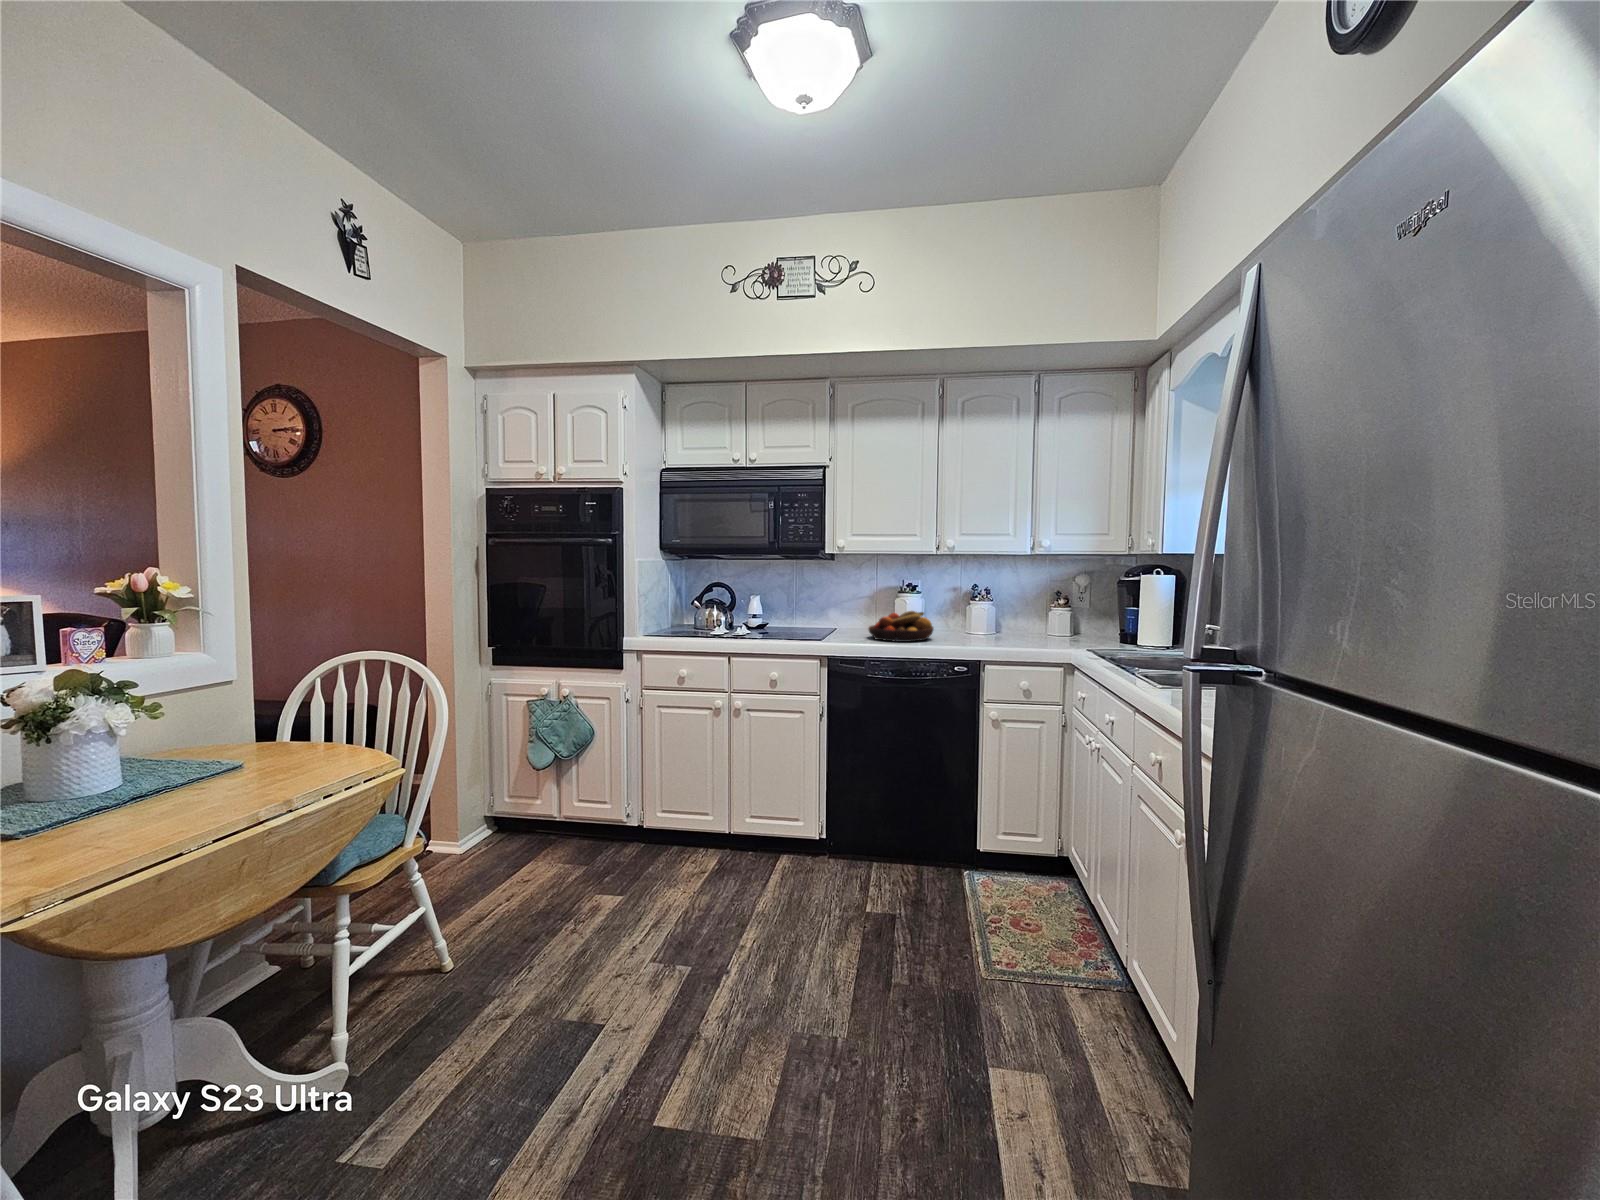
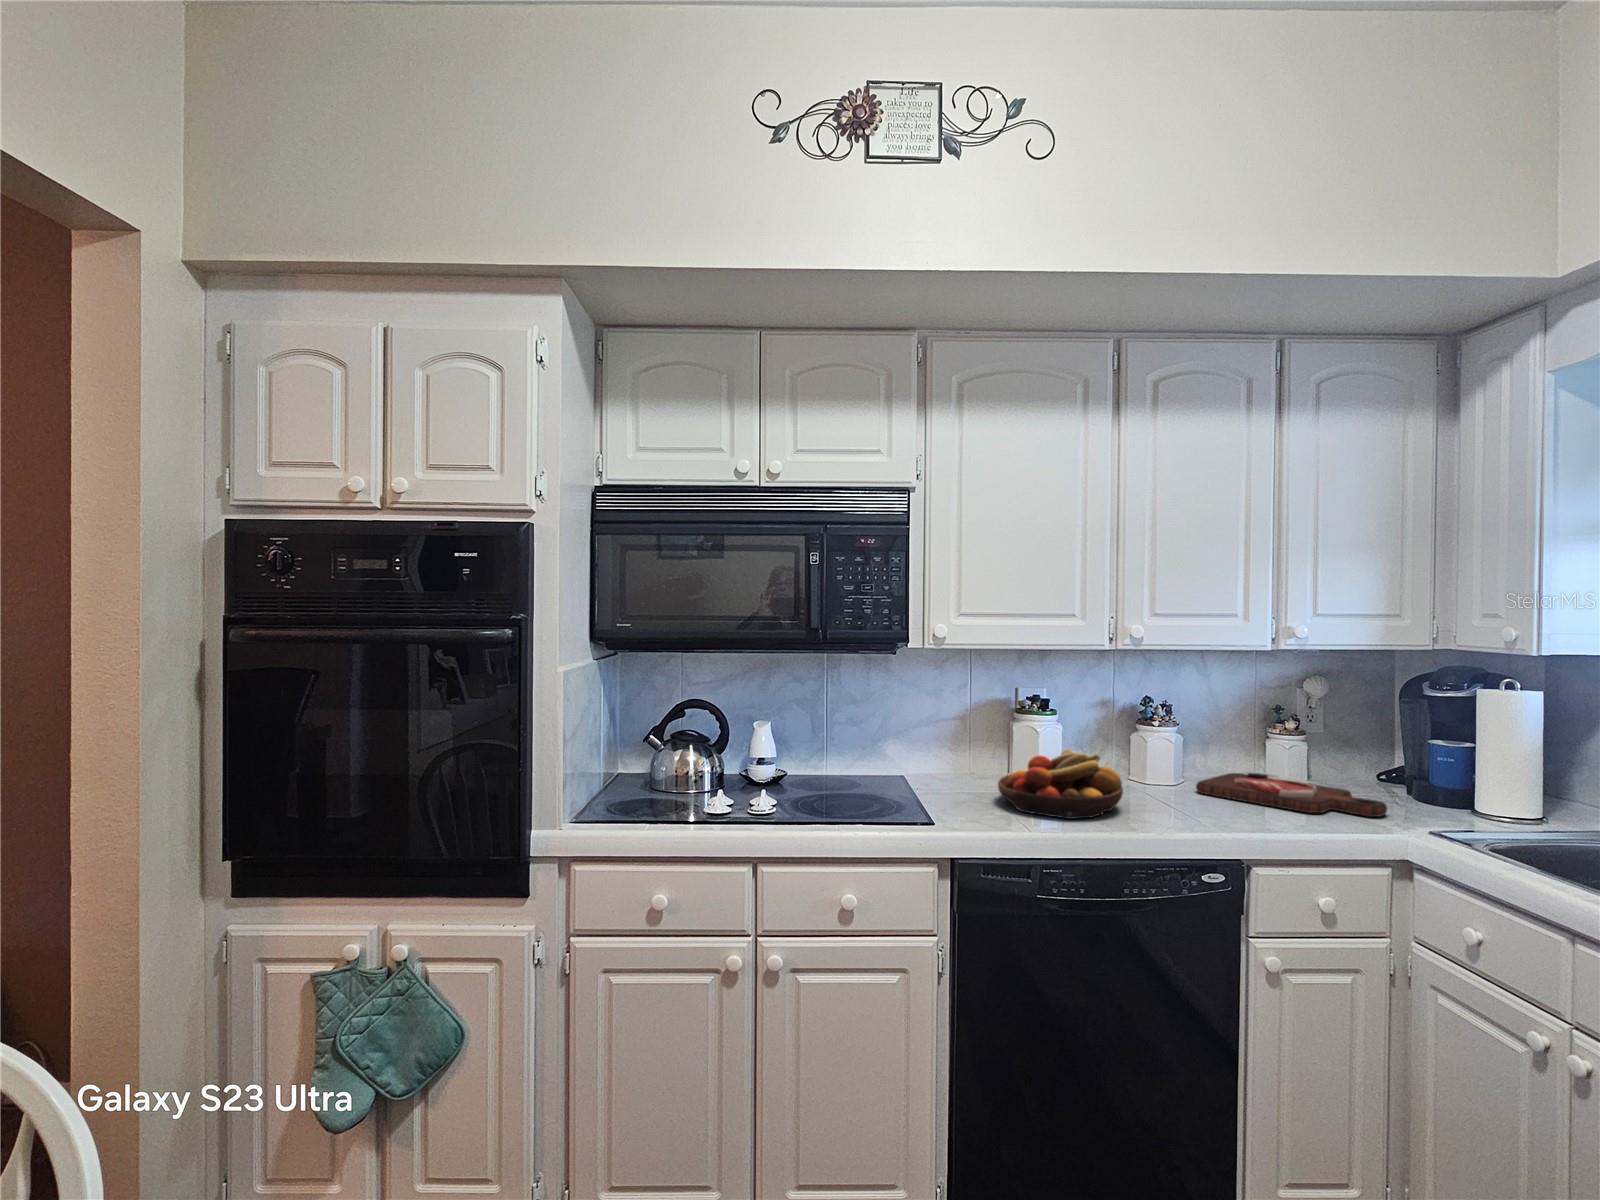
cutting board: none [988,628,1081,645] -> present [1196,773,1387,817]

